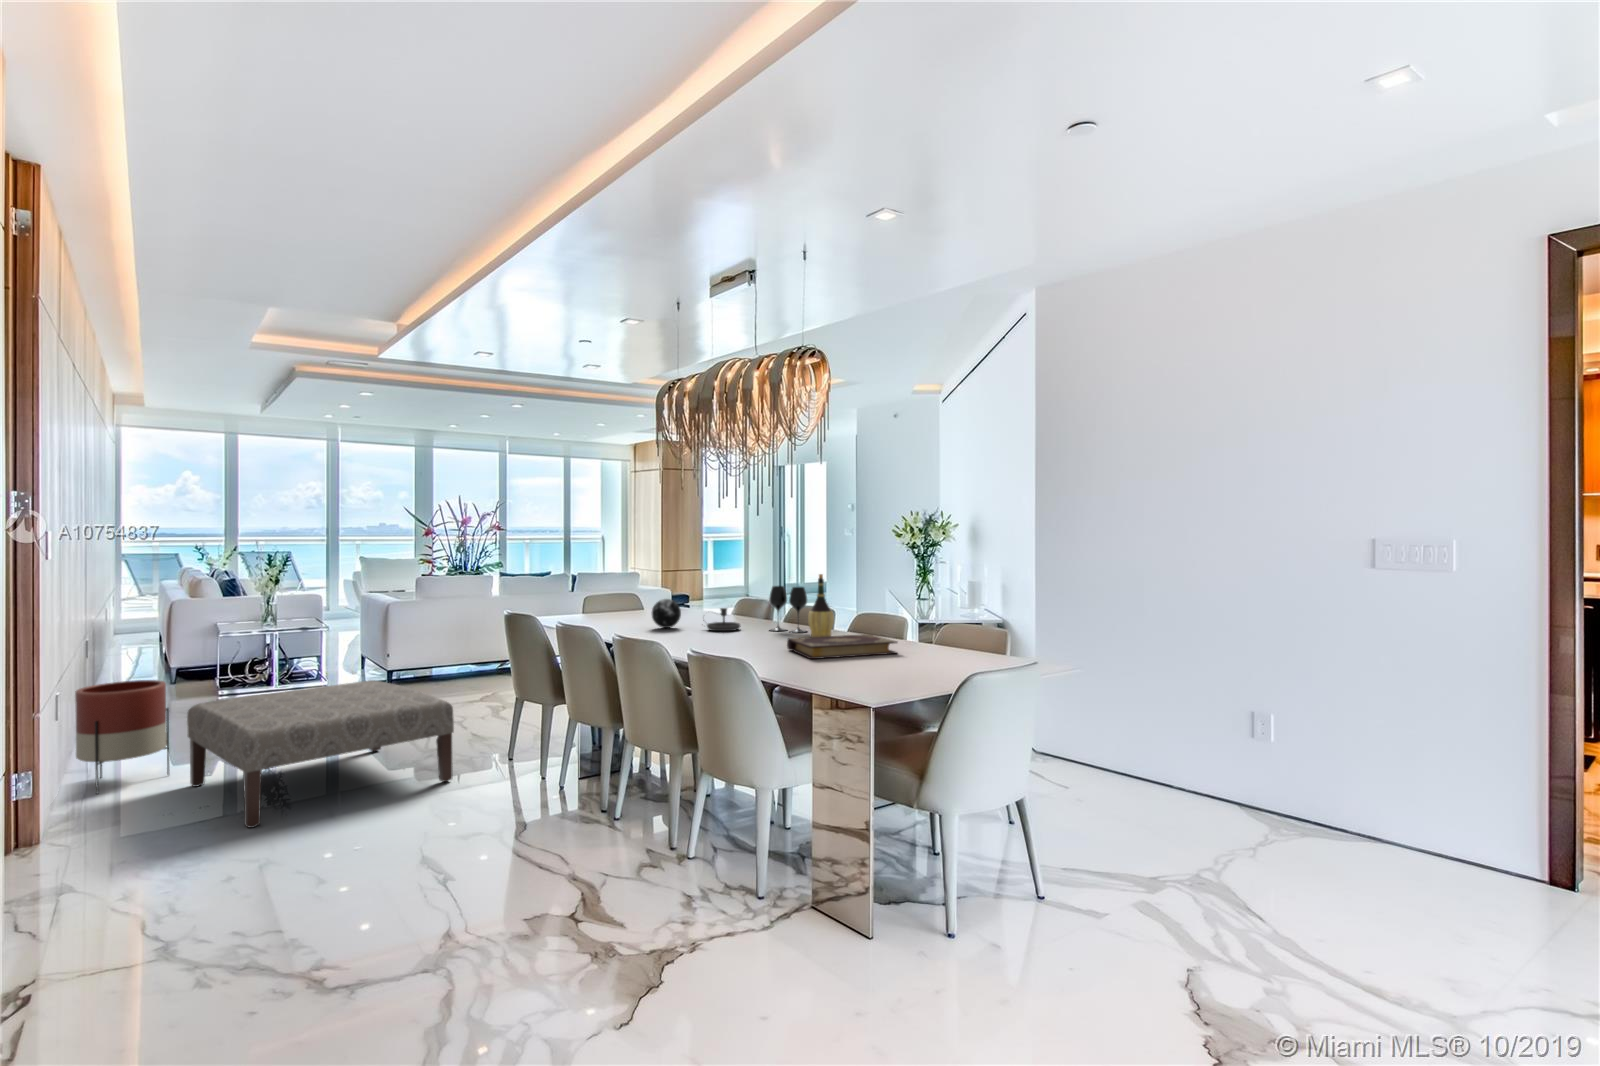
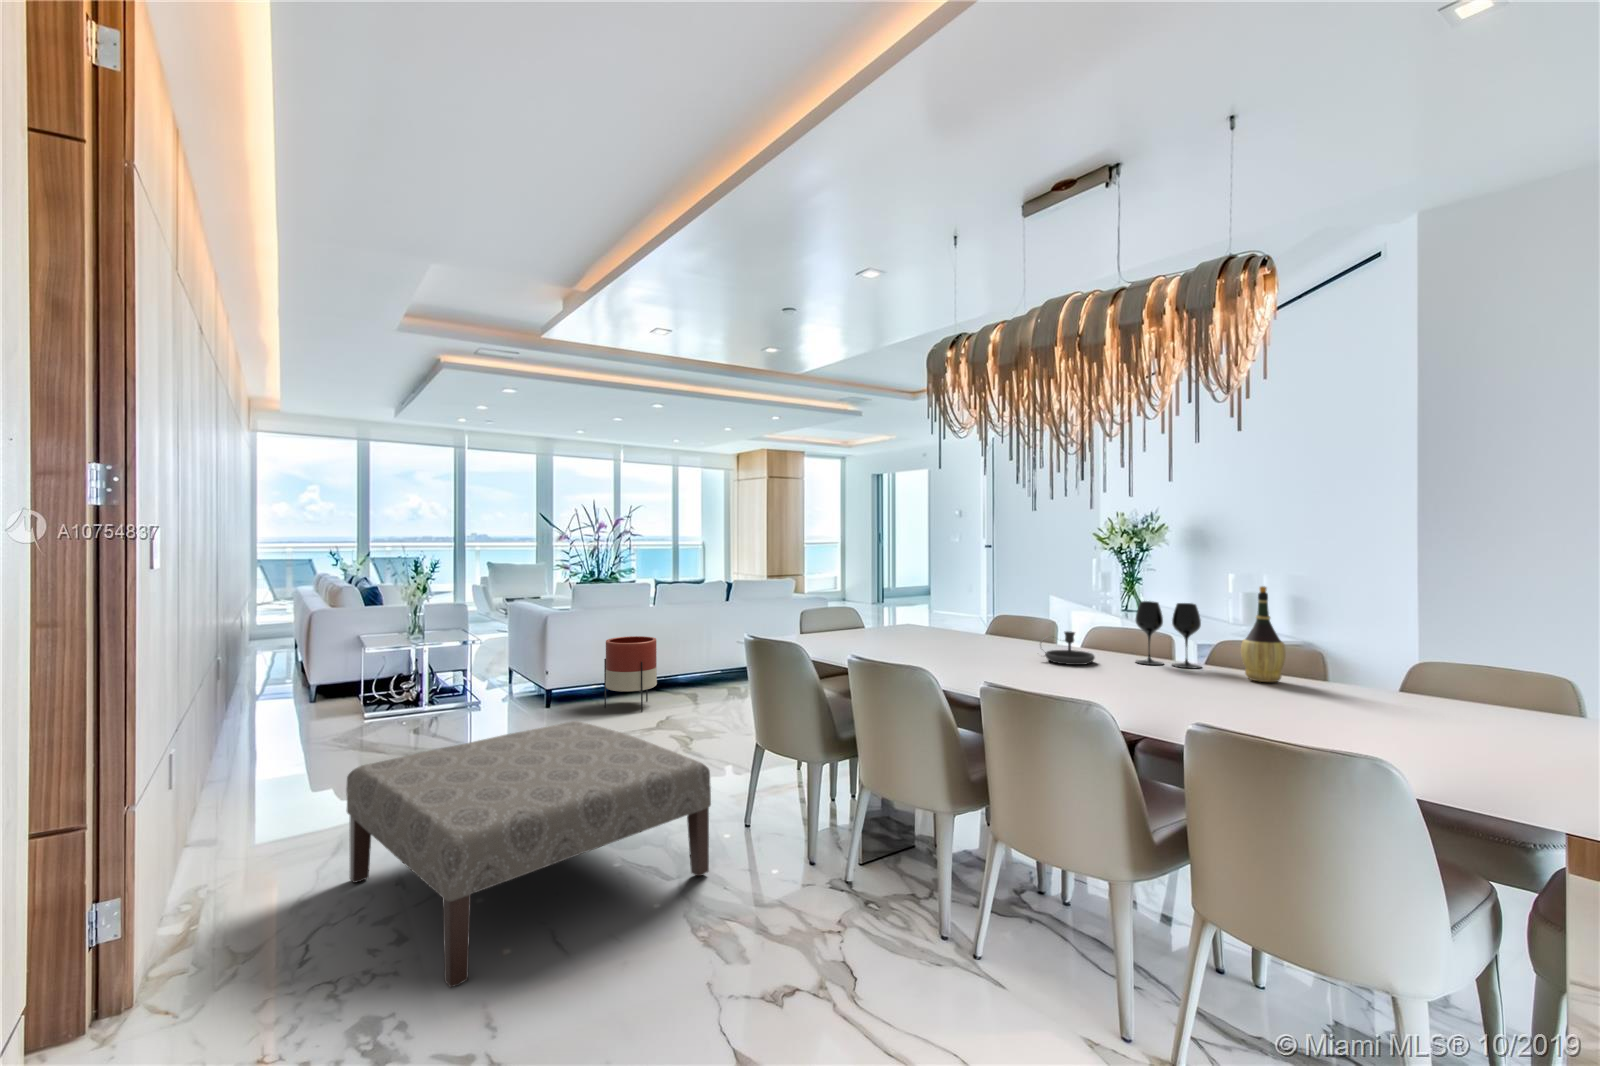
decorative orb: present [652,599,681,628] -> none [962,618,1002,658]
book: present [787,634,897,659] -> none [1285,680,1502,733]
planter: present [75,680,169,794] -> present [604,636,657,712]

